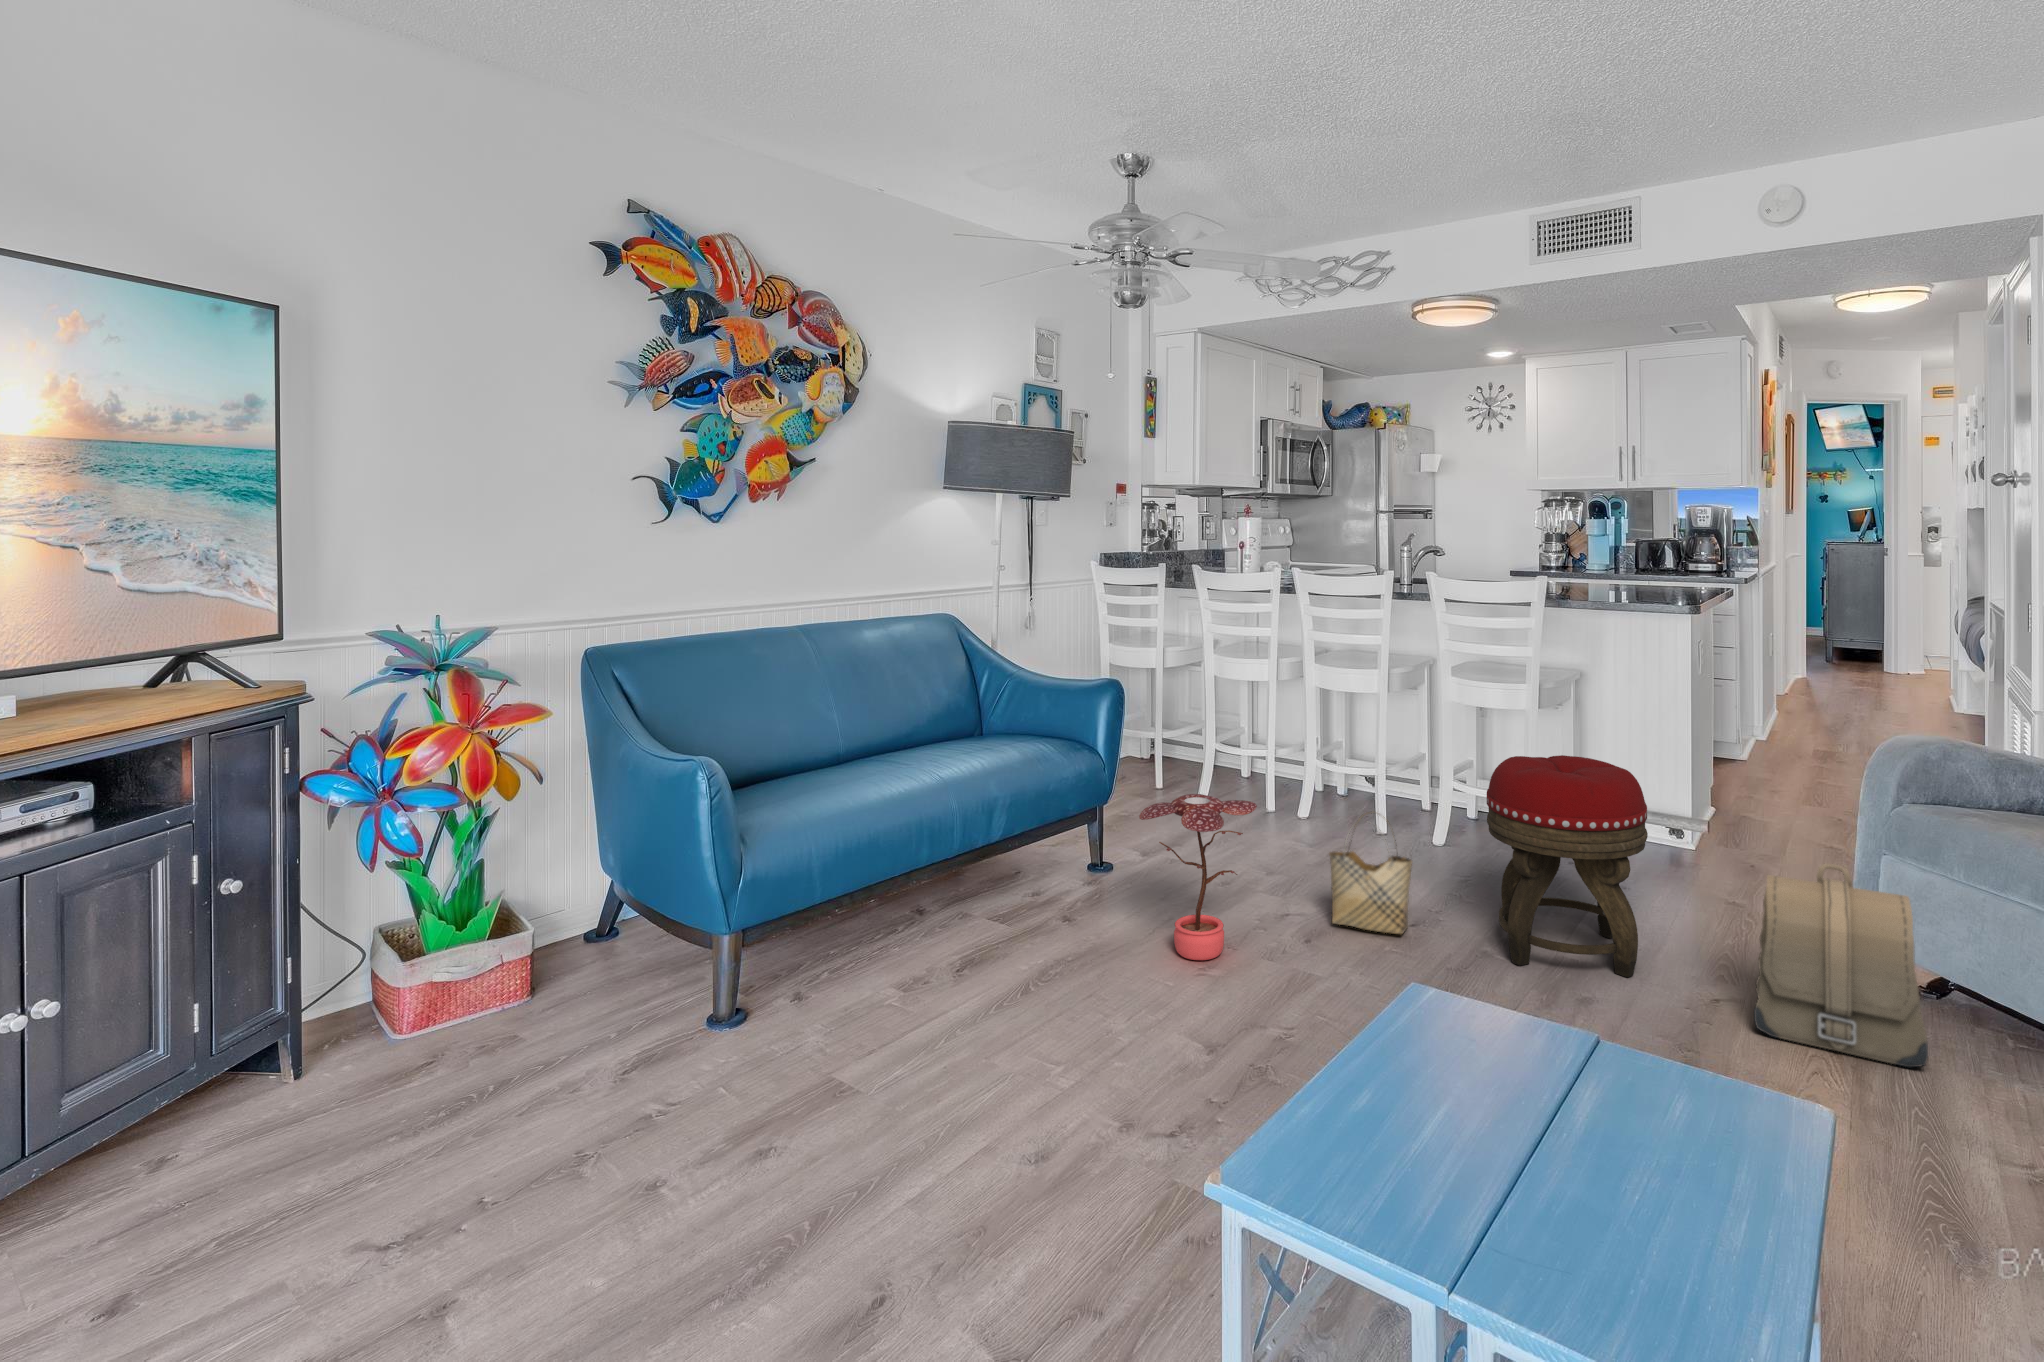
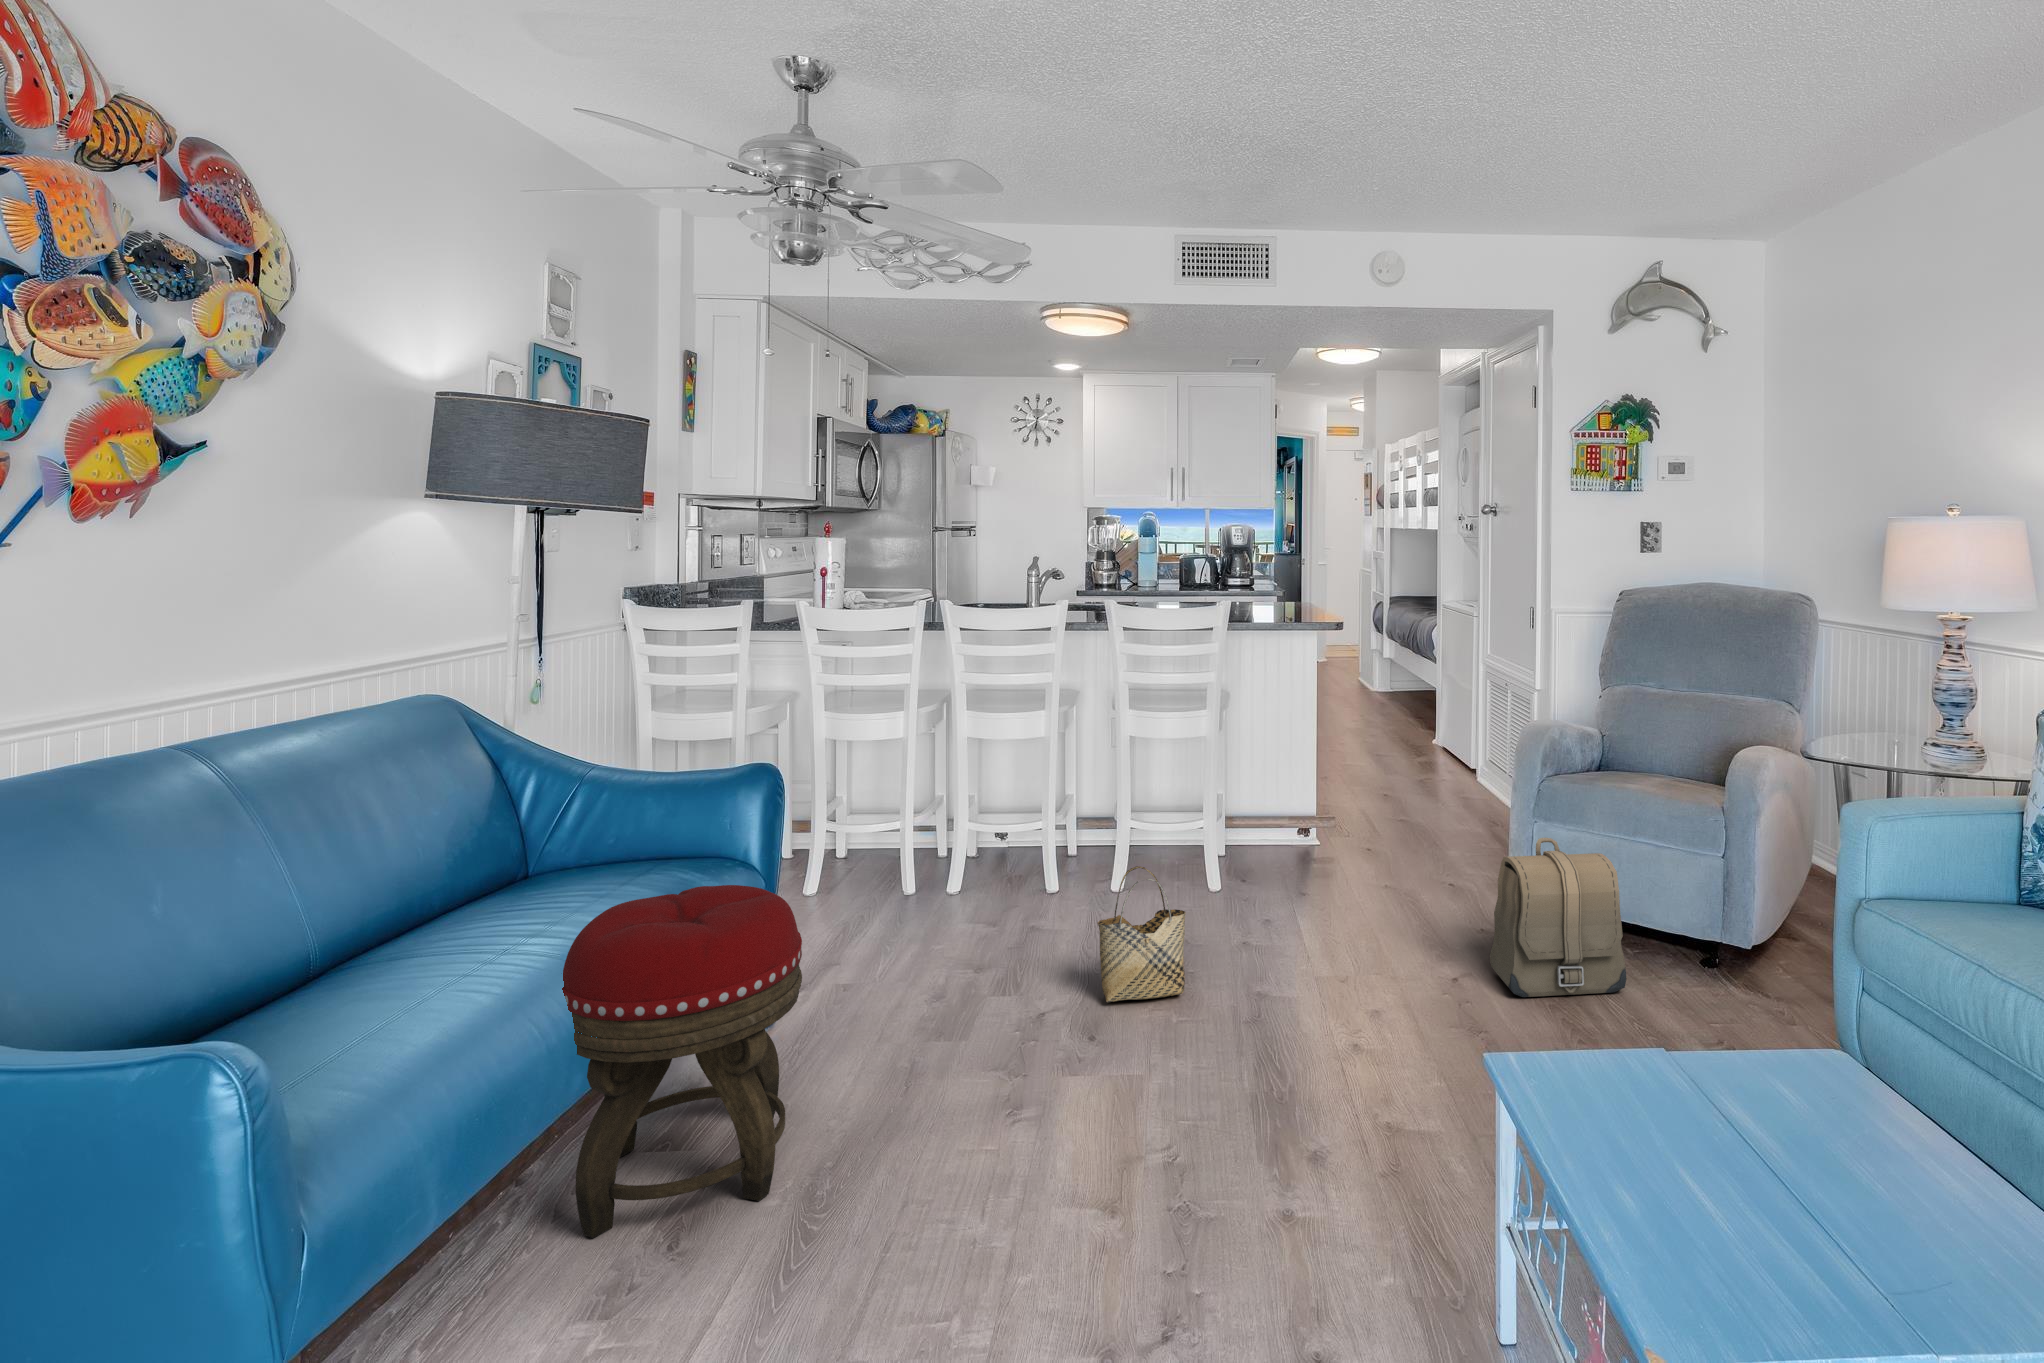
footstool: present [1487,755,1648,977] -> present [562,885,802,1238]
potted plant: present [1139,794,1257,960] -> none [918,884,1054,1097]

